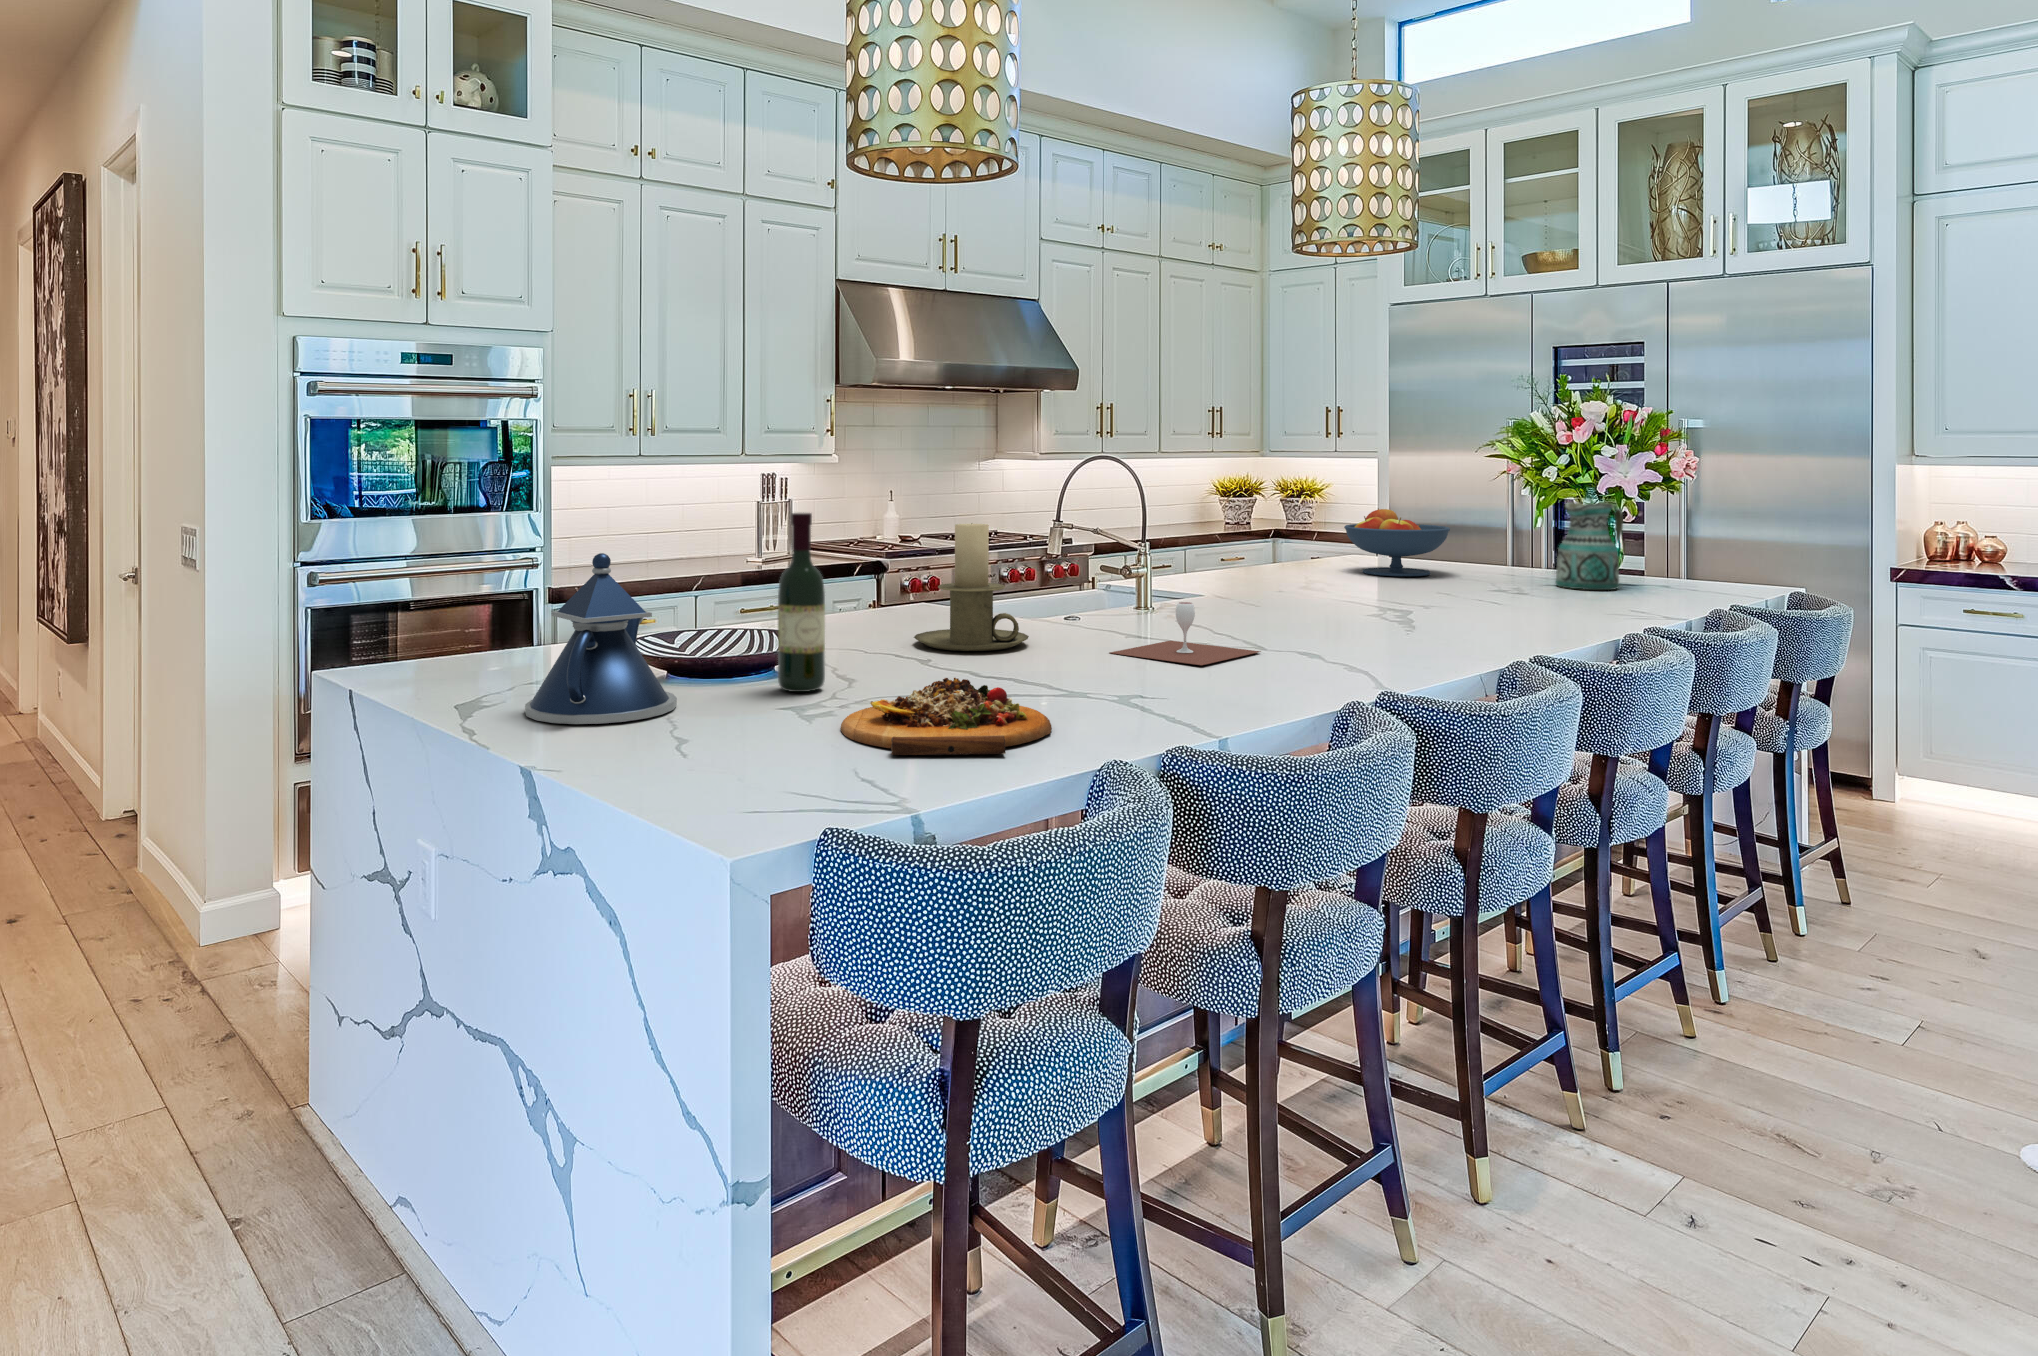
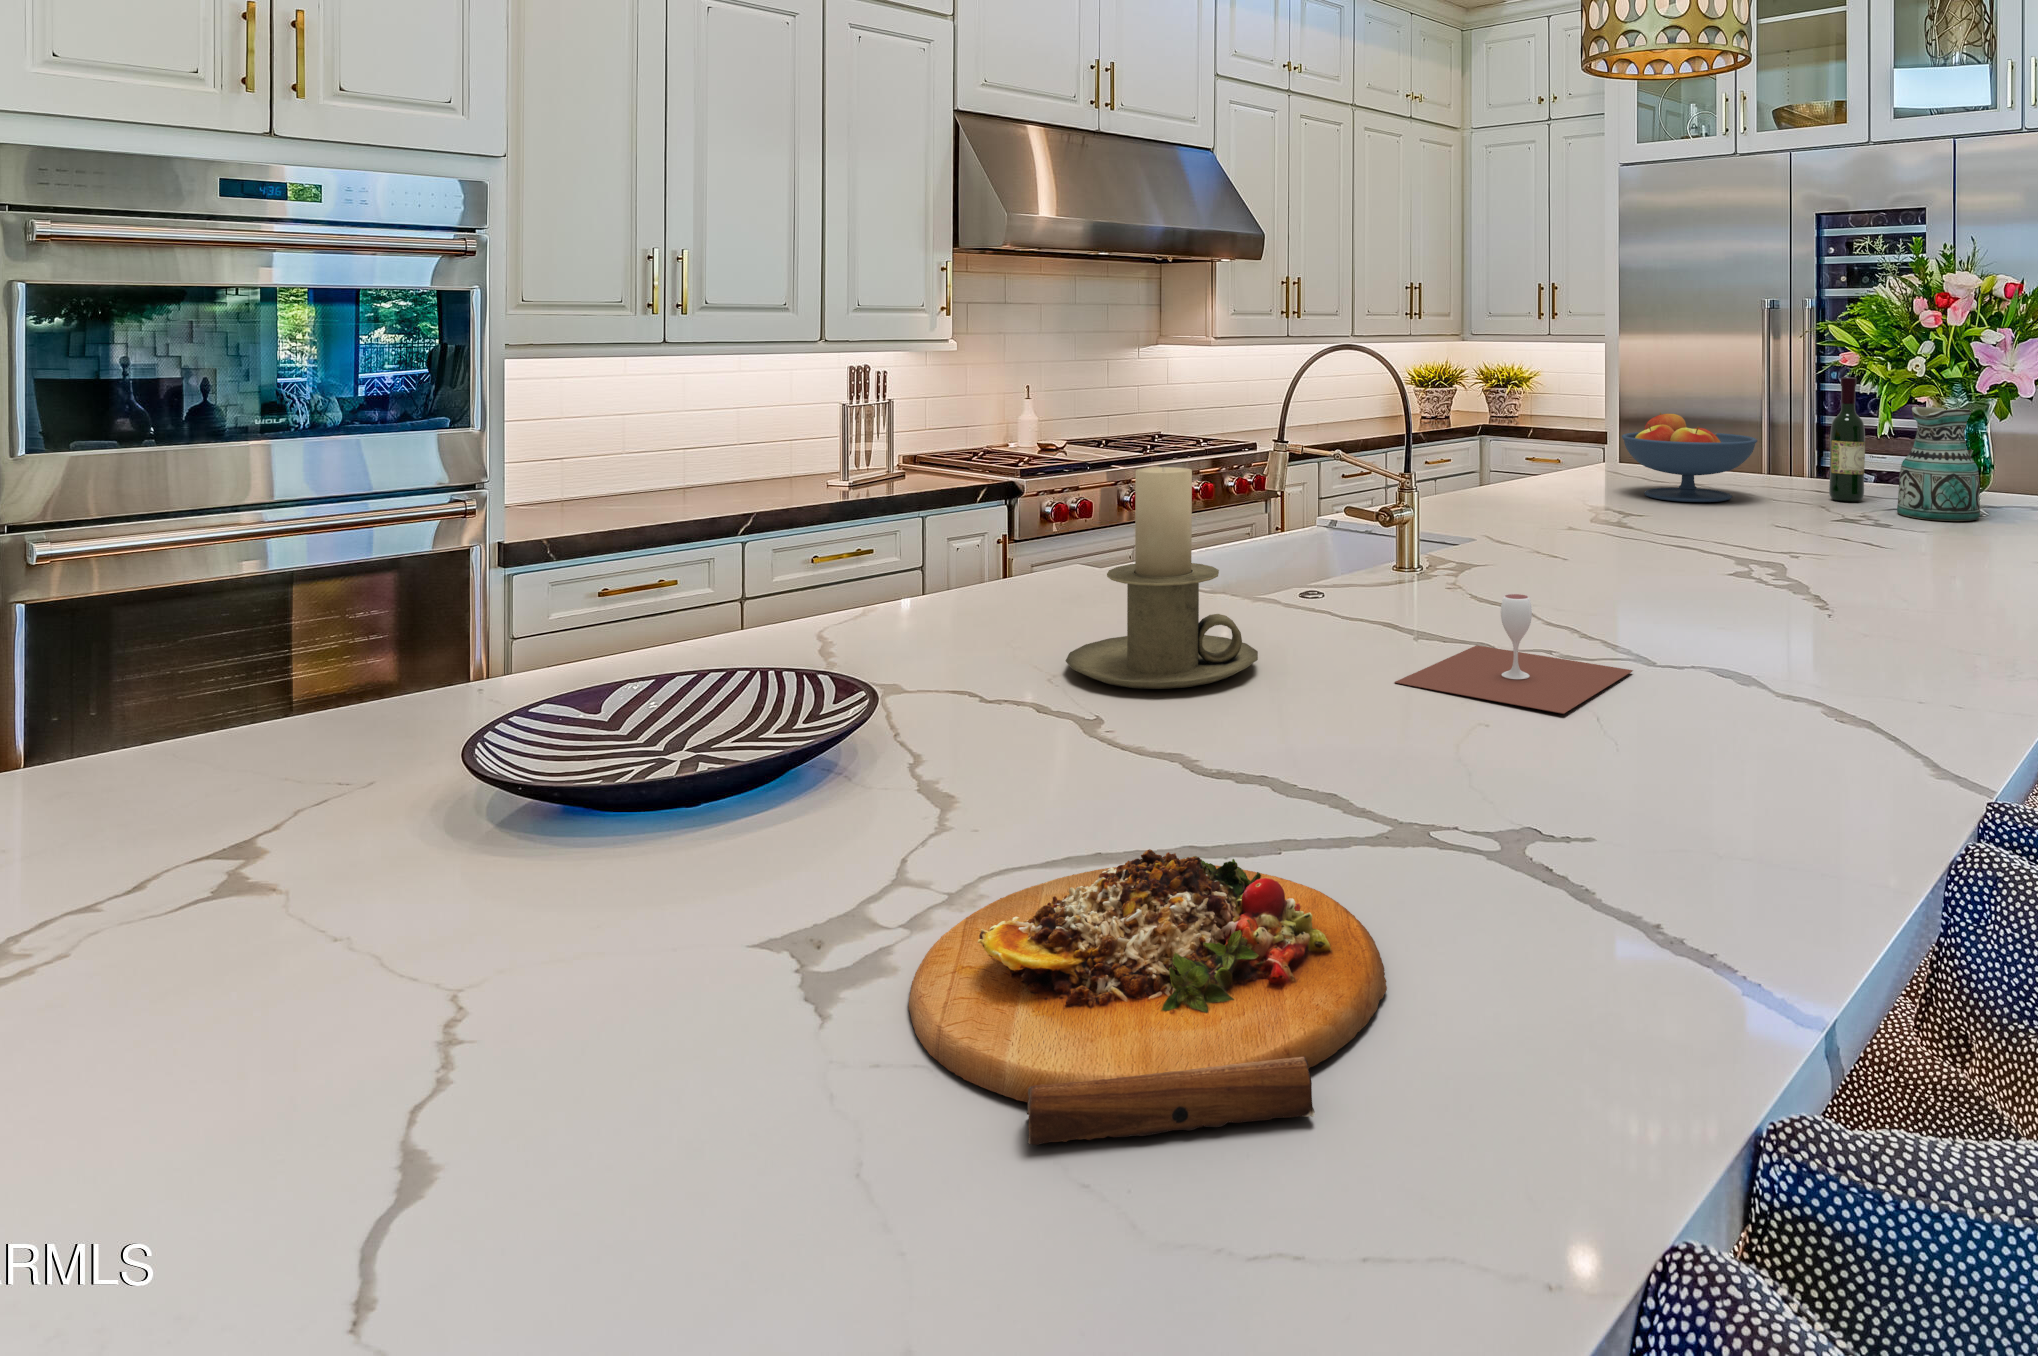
wine bottle: present [778,513,825,692] -> present [1829,378,1865,502]
teapot: present [525,553,677,724] -> none [138,592,547,1032]

